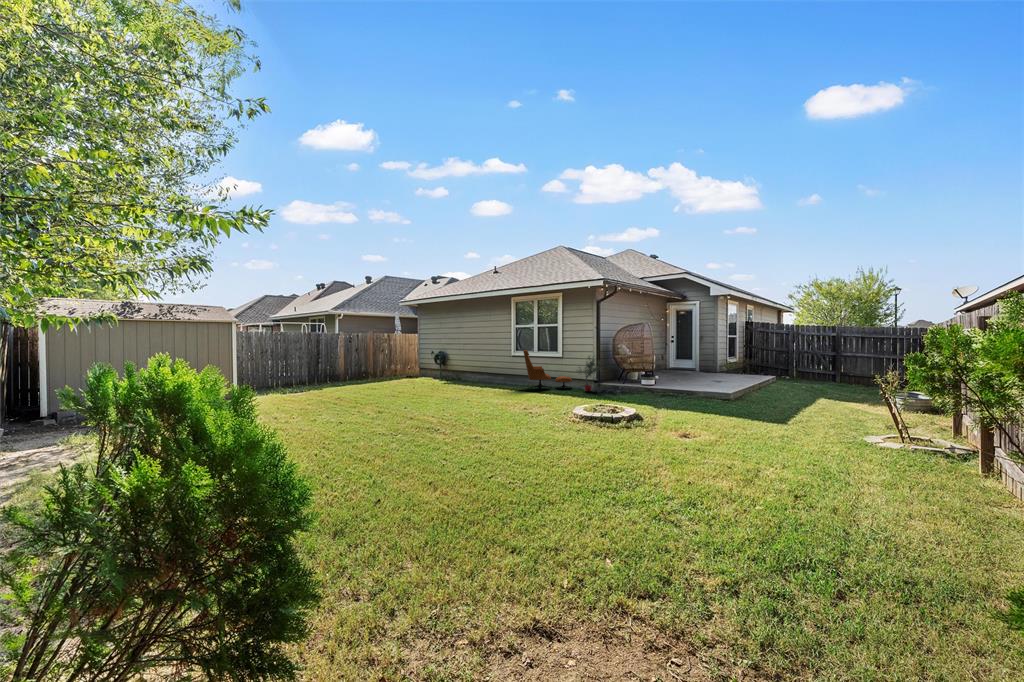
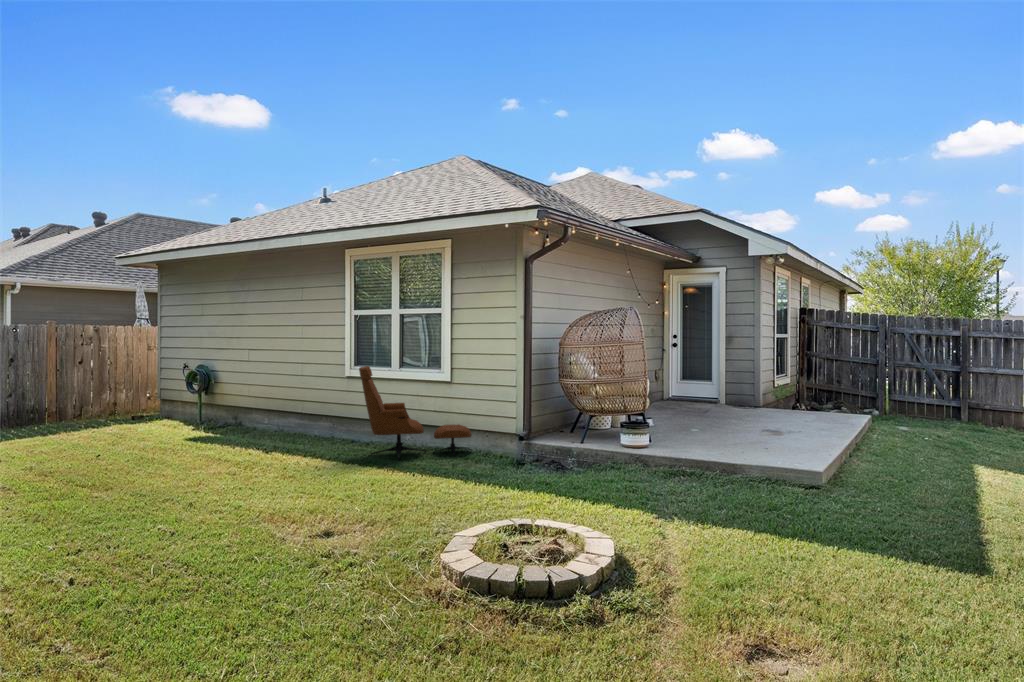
potted tree: present [577,356,601,392] -> none [477,380,534,462]

